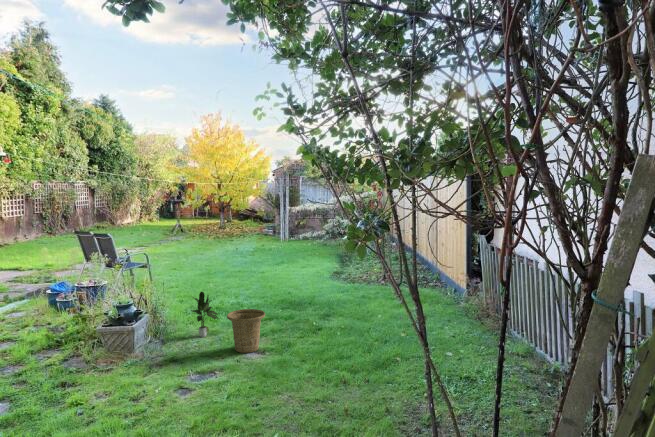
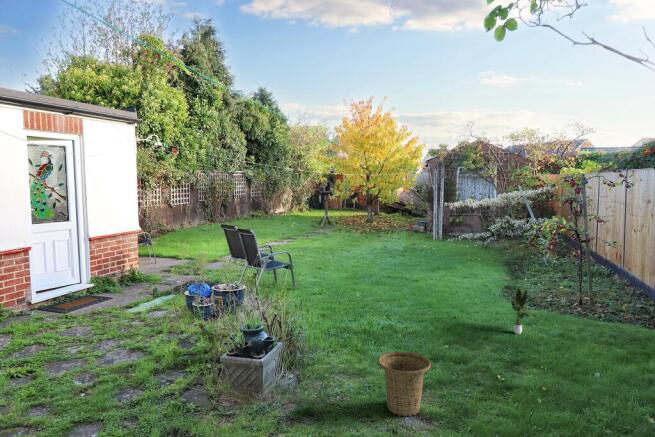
potted plant: present [191,292,219,337] -> present [509,288,536,334]

